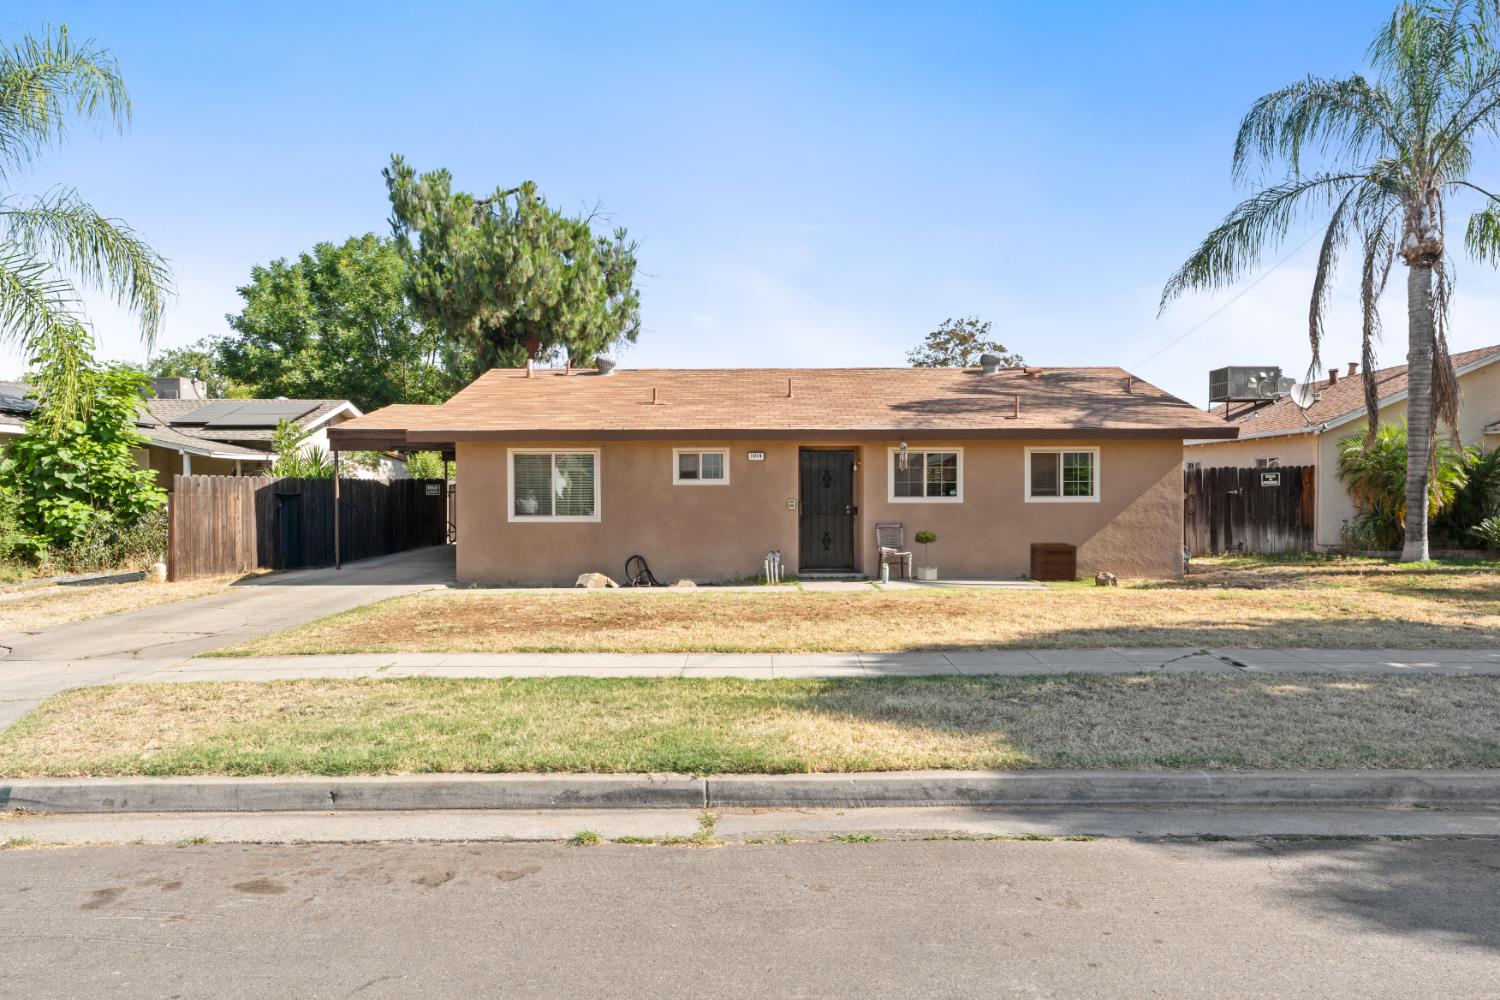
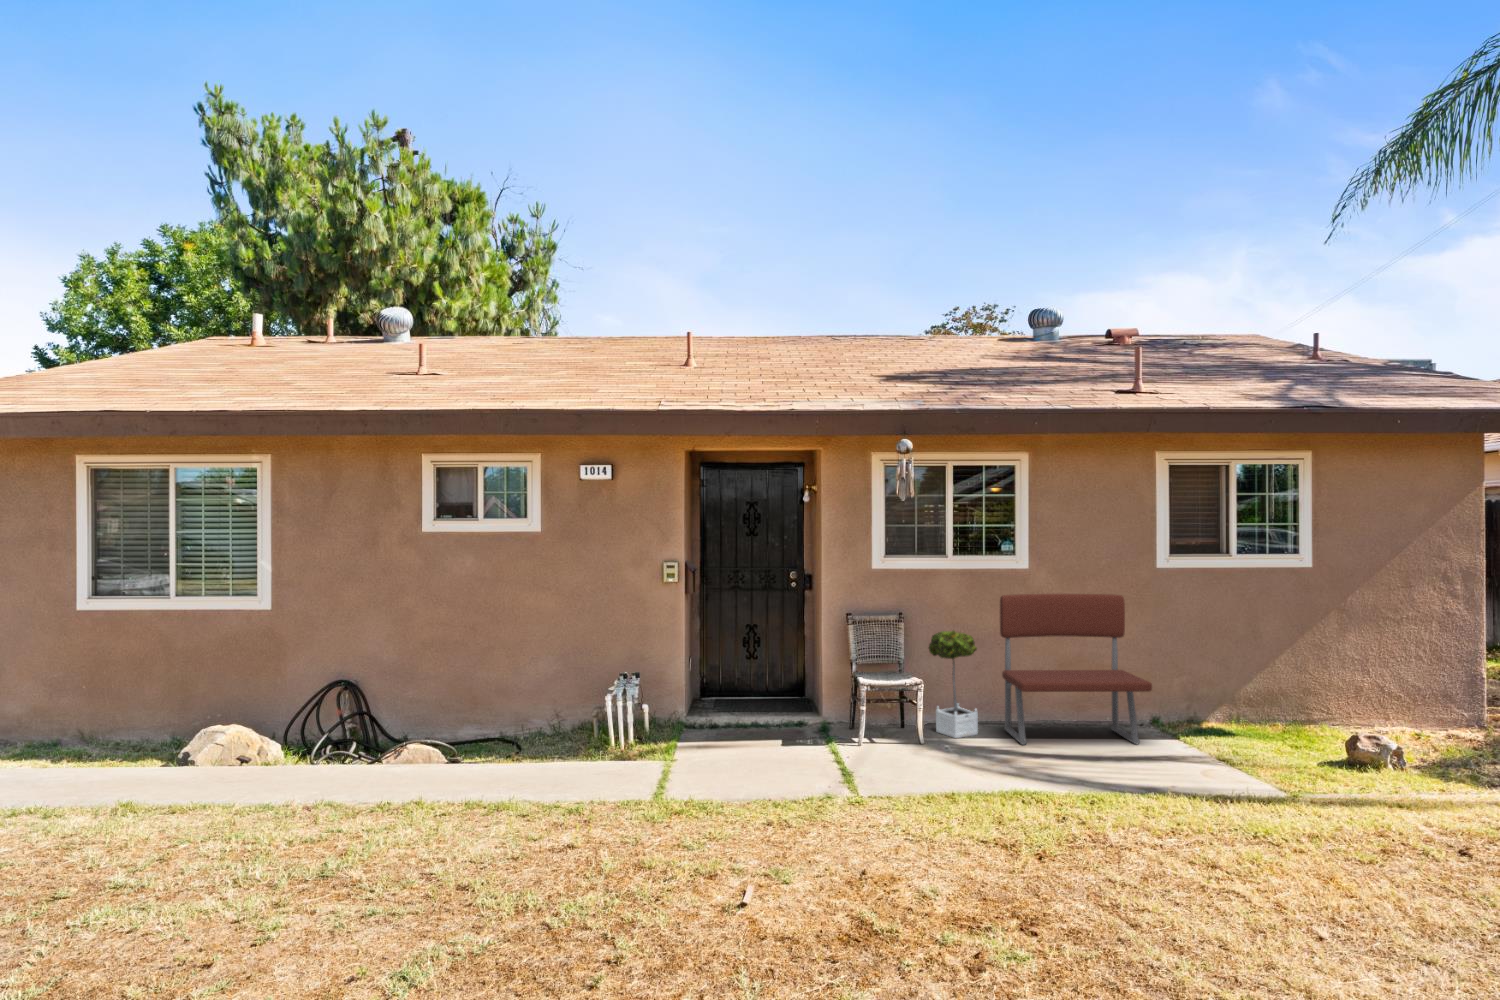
bench: none [948,514,1014,581] -> present [1000,594,1152,745]
wooden crate: present [1030,543,1077,581] -> none [1171,654,1290,747]

